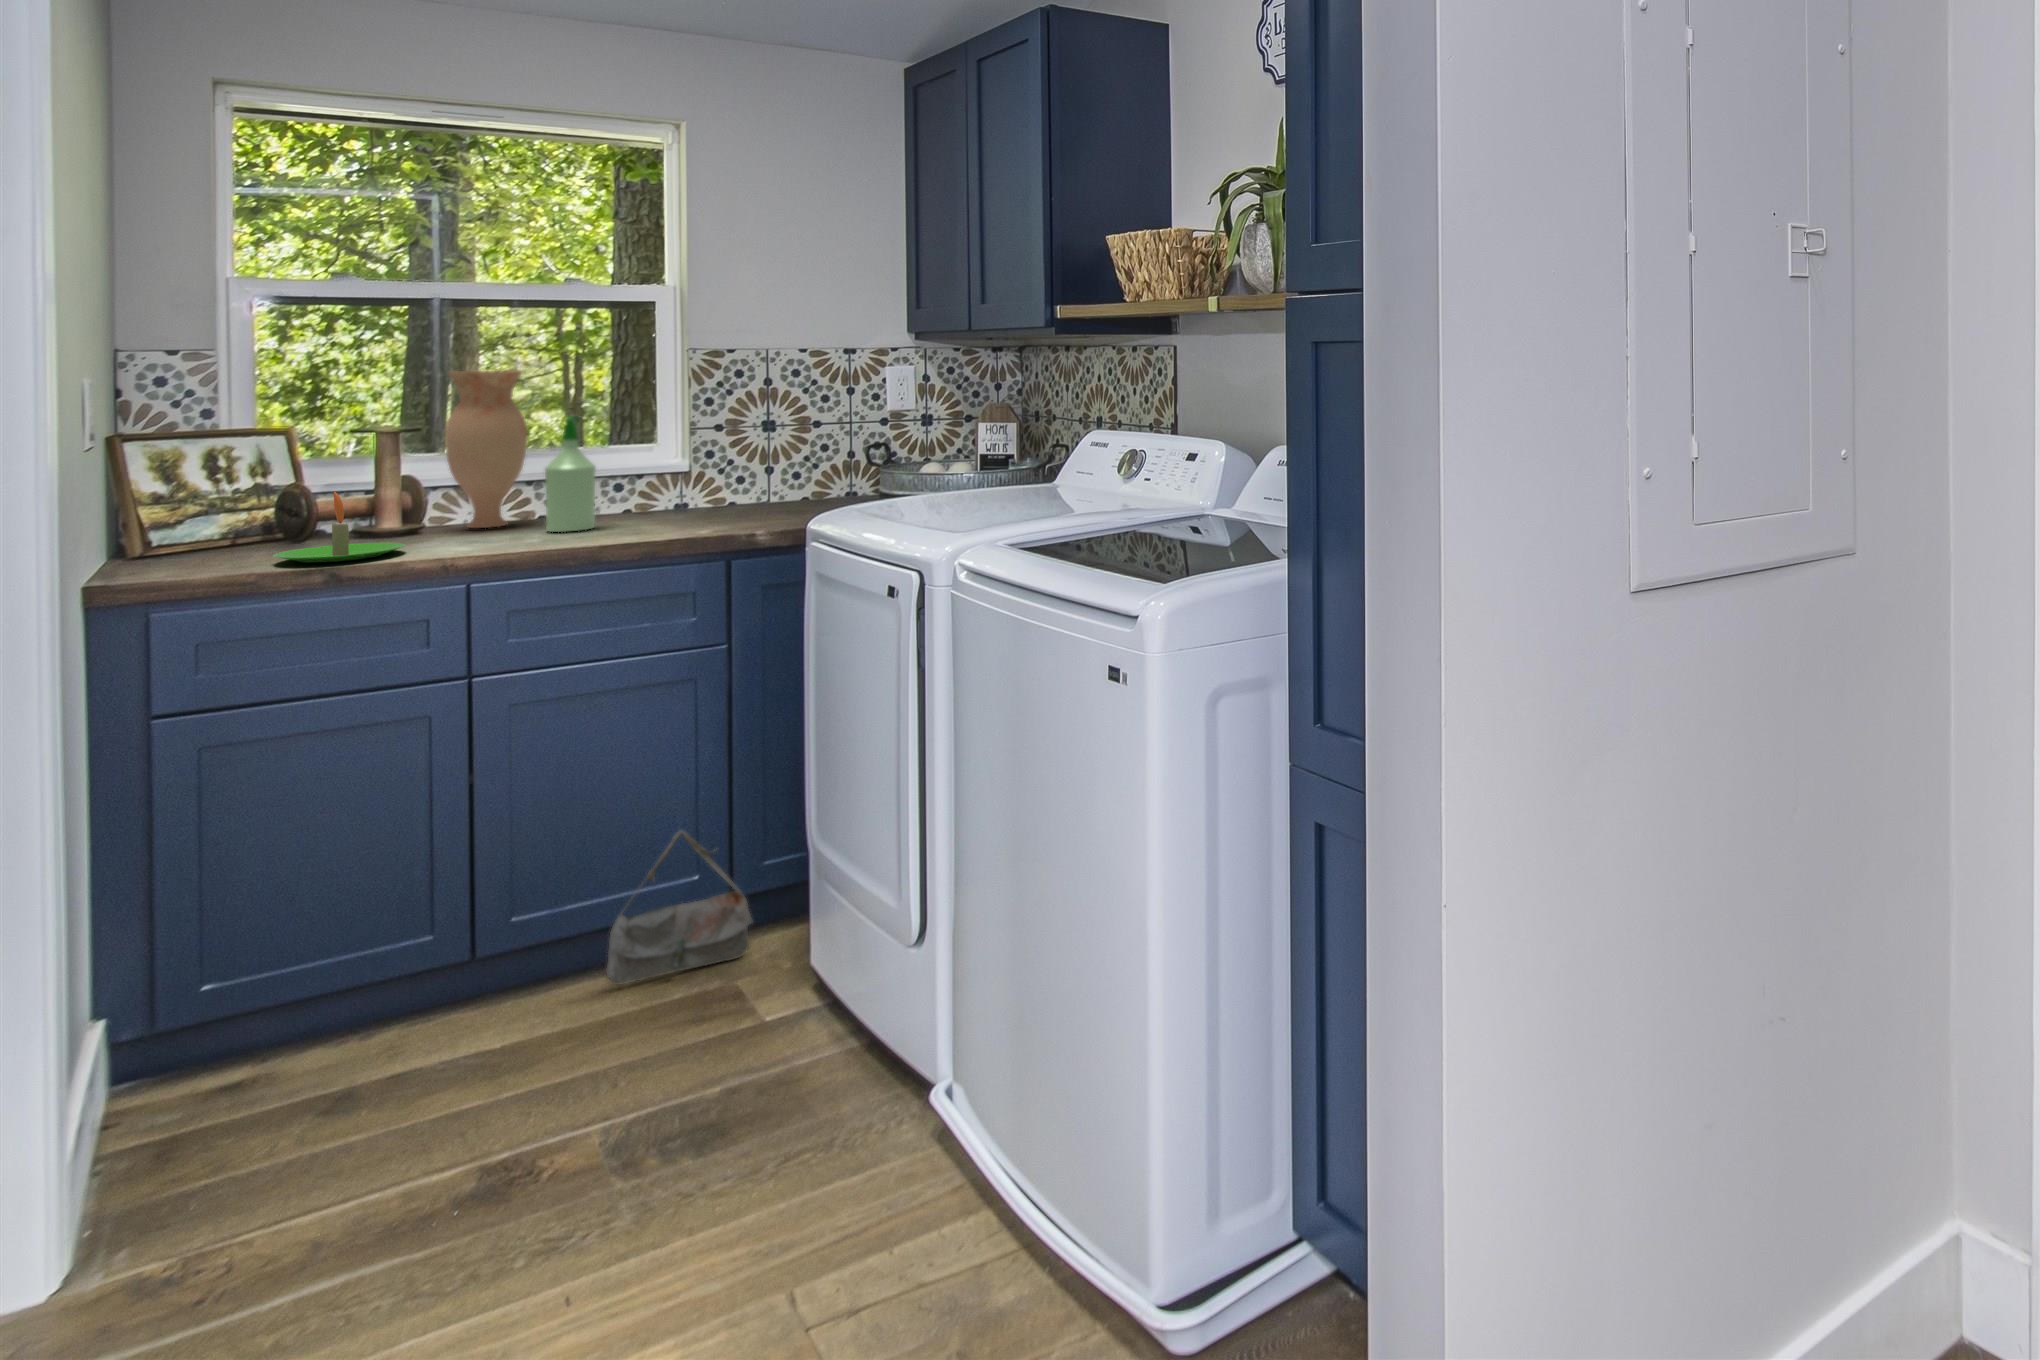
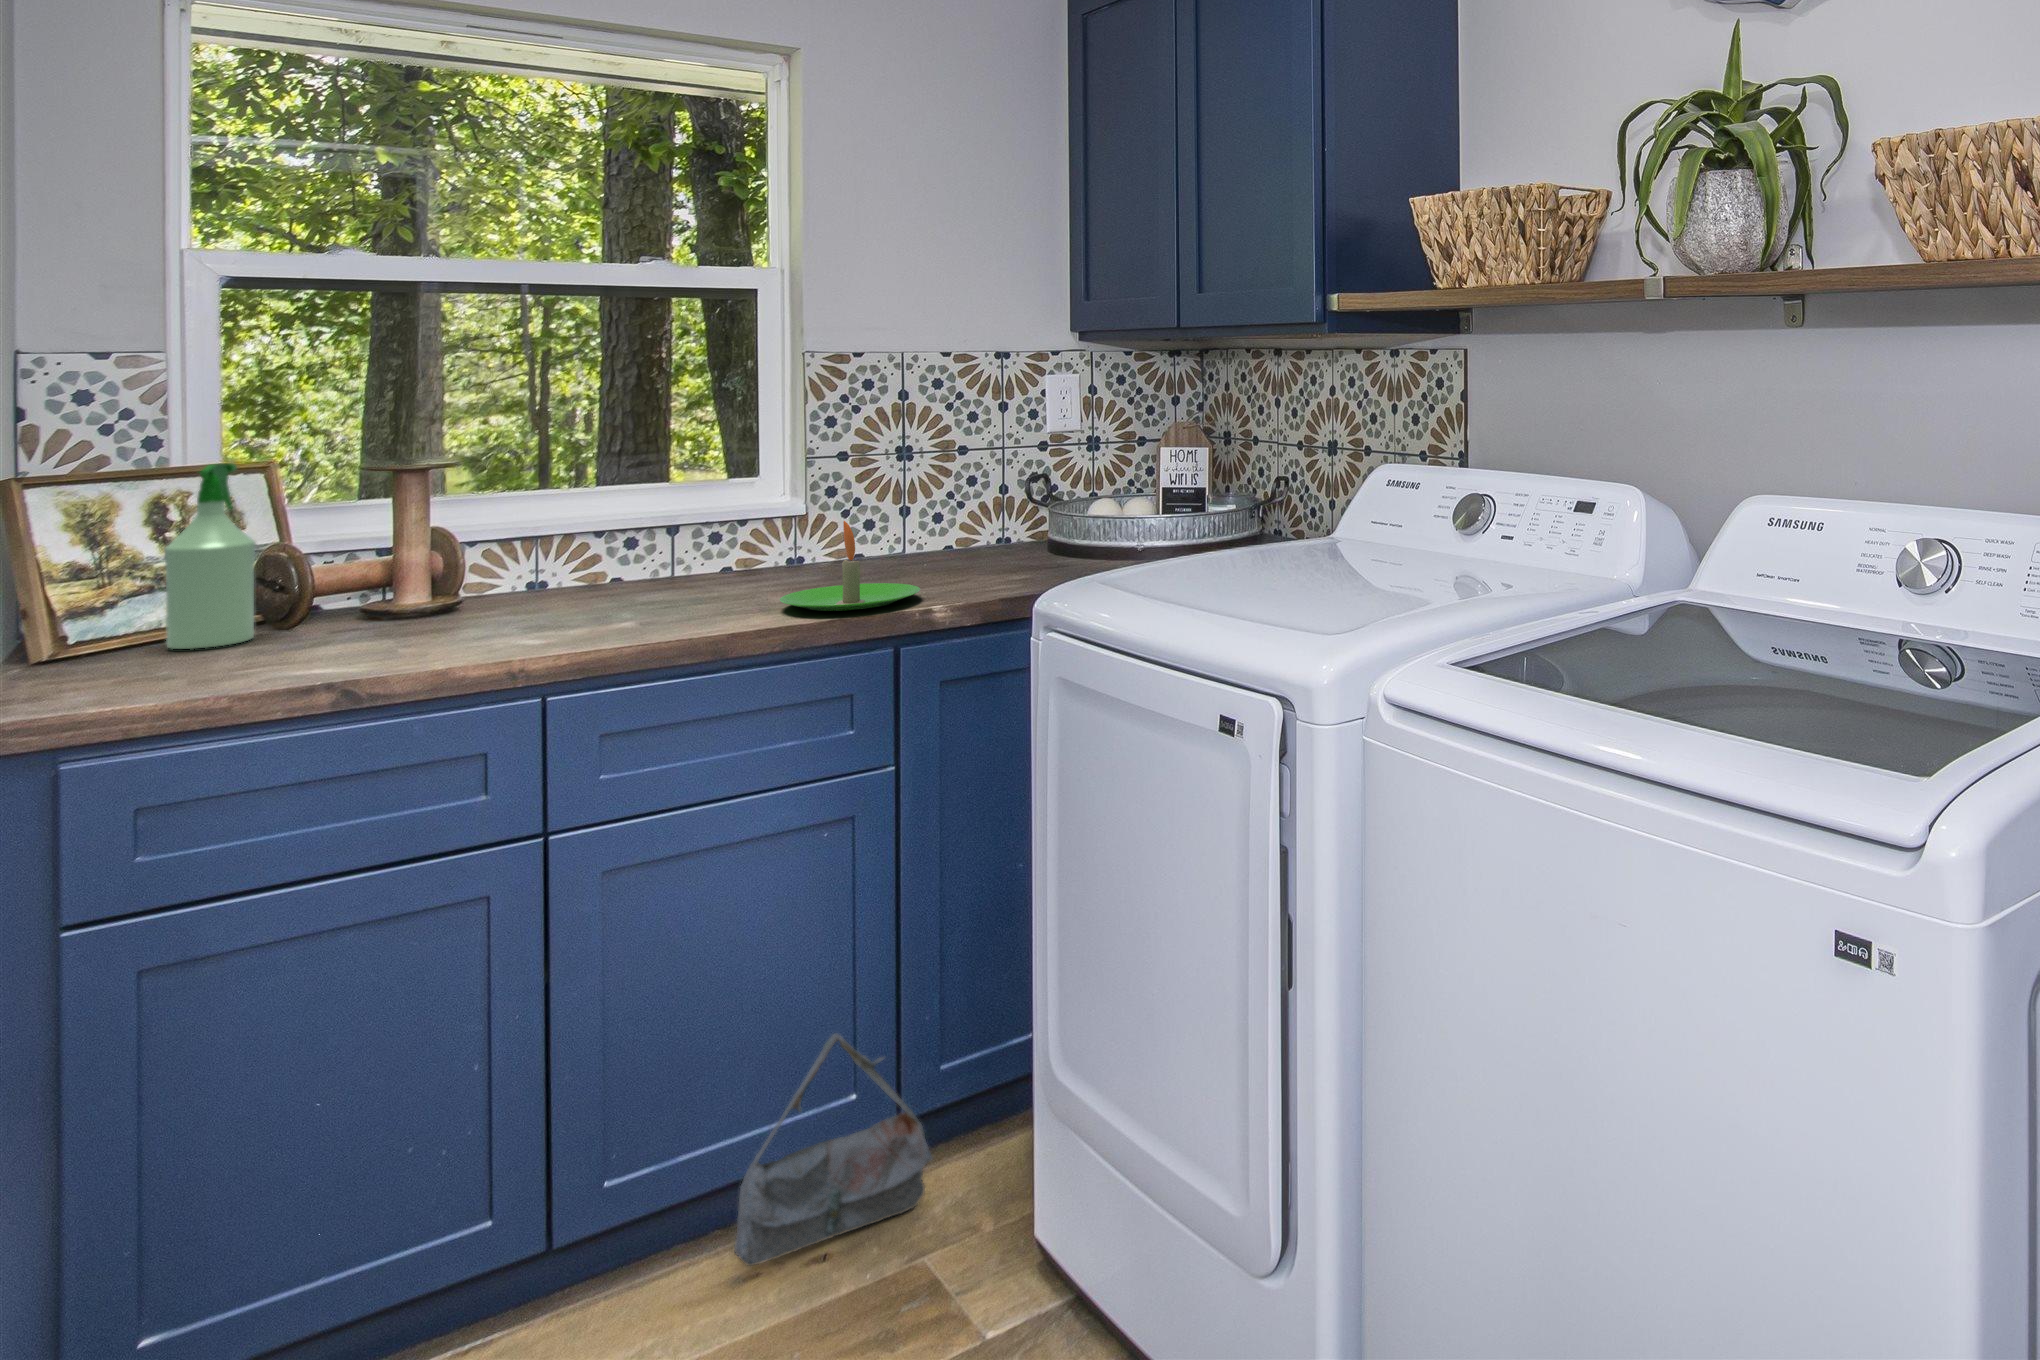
vase: present [445,370,527,528] -> none [492,381,604,603]
spray bottle: present [545,416,596,532] -> present [164,463,256,649]
candle: present [273,492,405,563] -> present [780,521,920,611]

